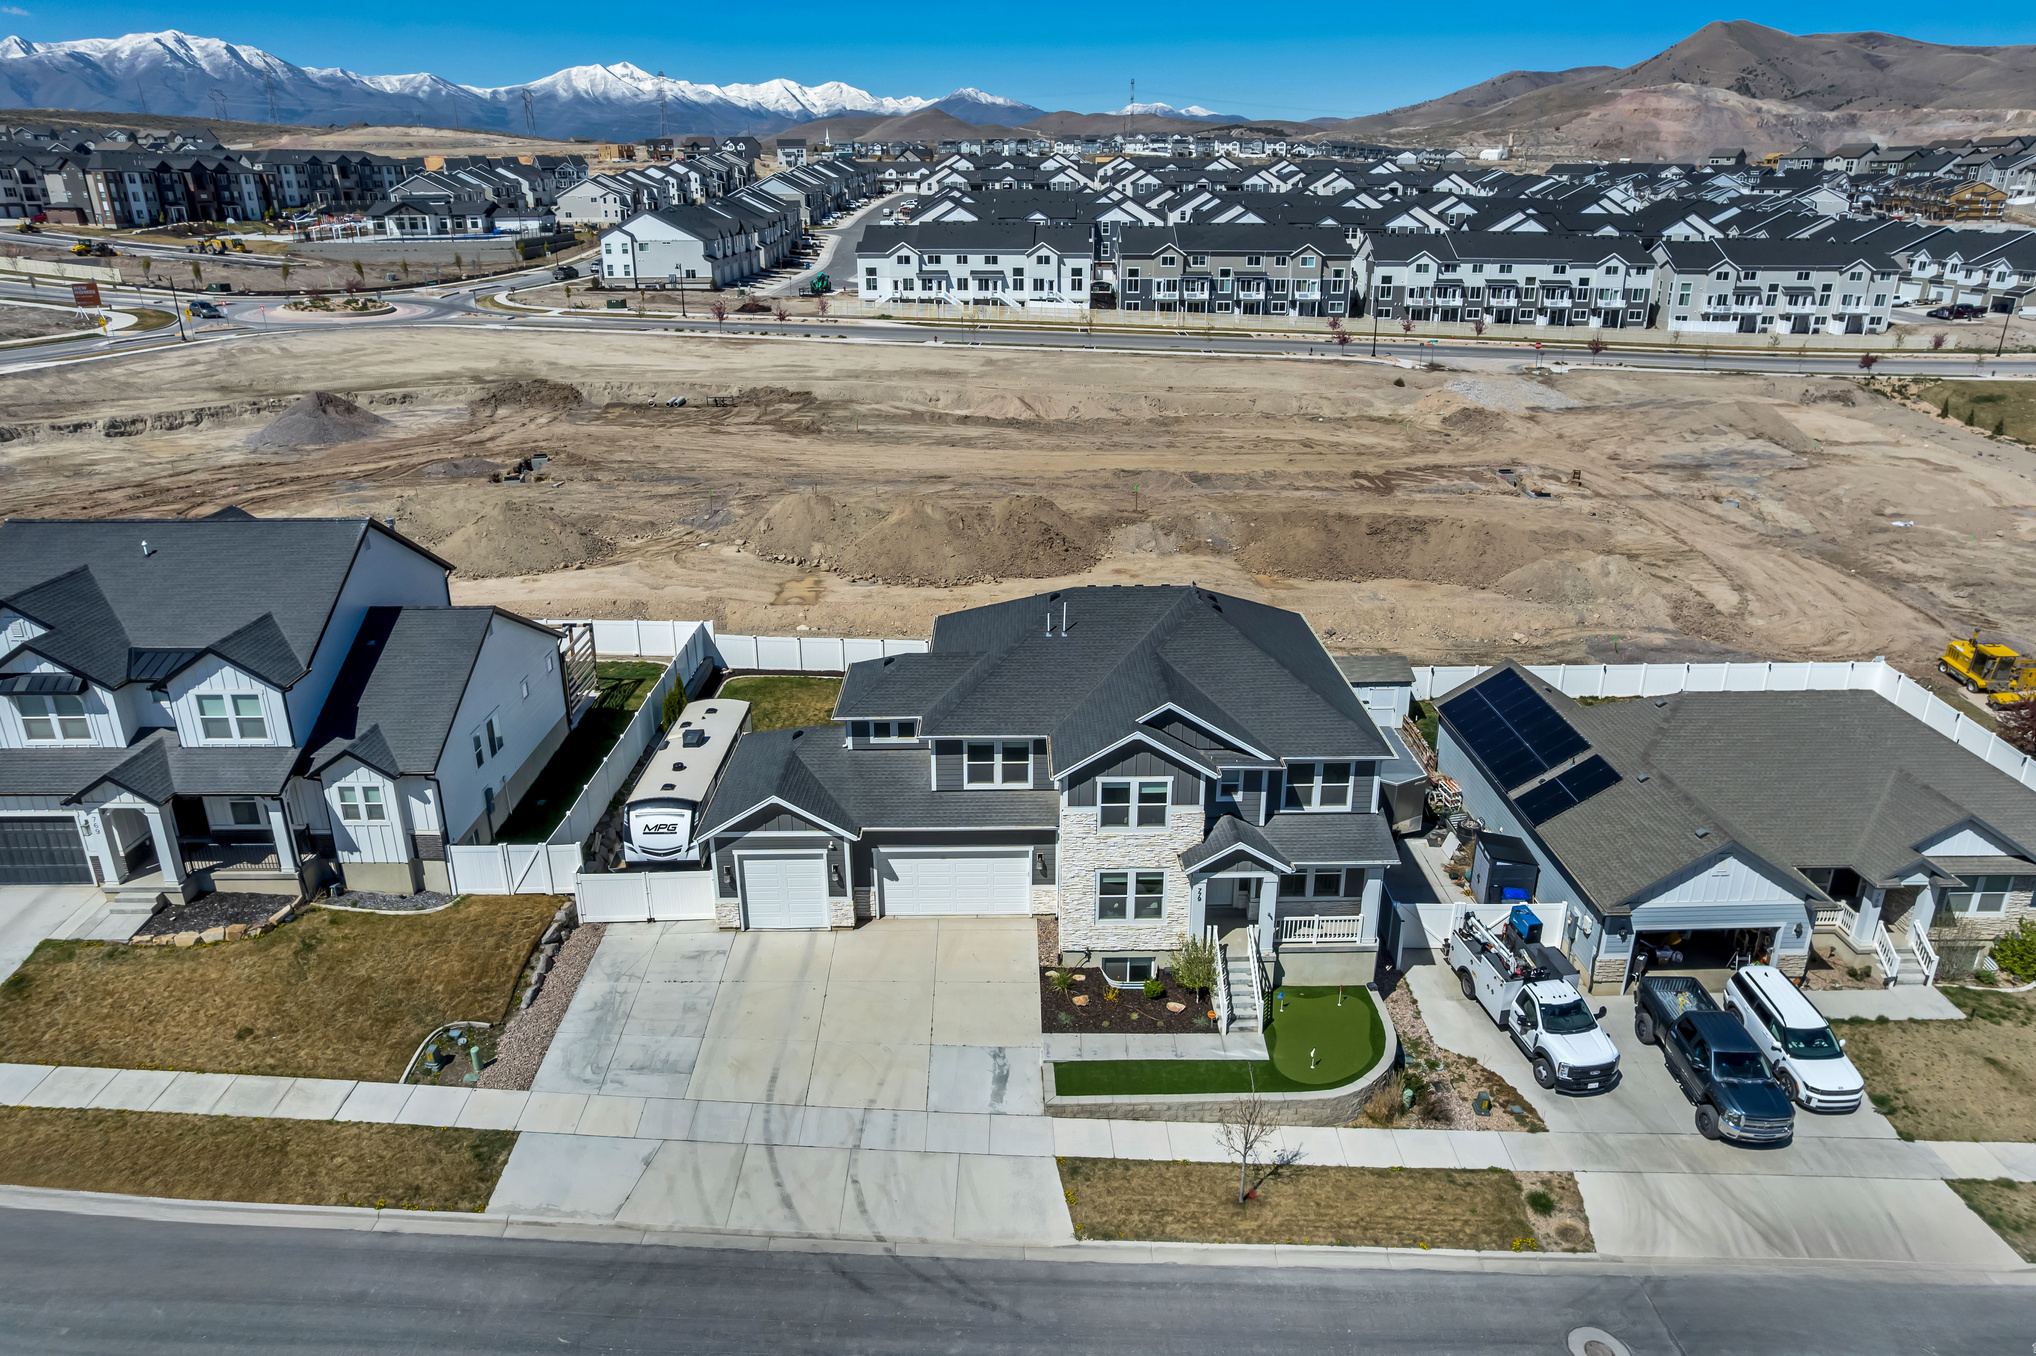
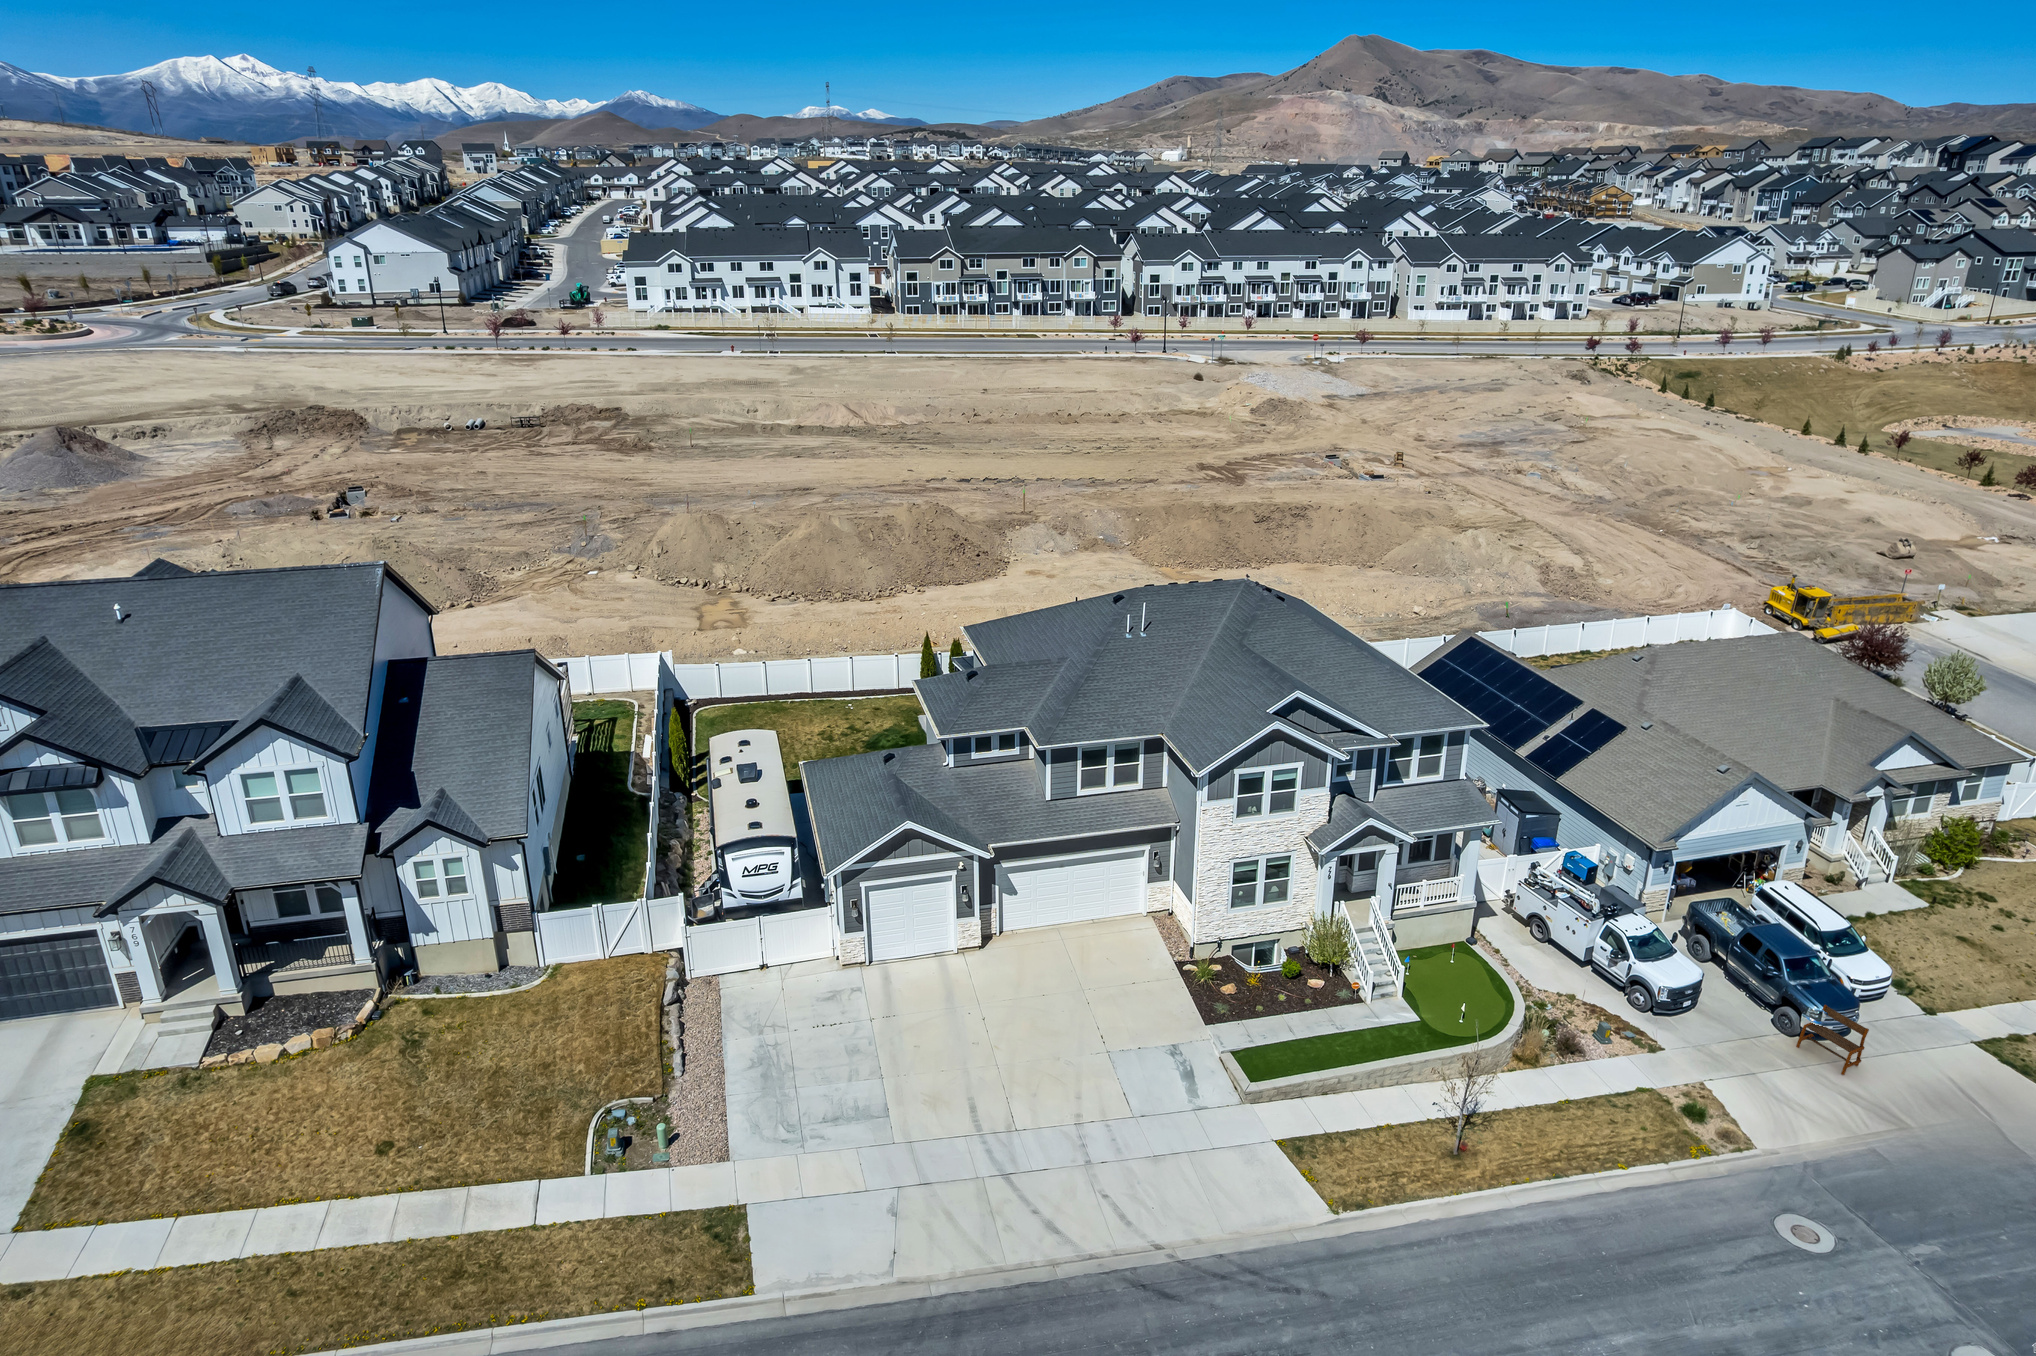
bench: none [1703,1106,1780,1189] -> present [1796,1005,1869,1075]

